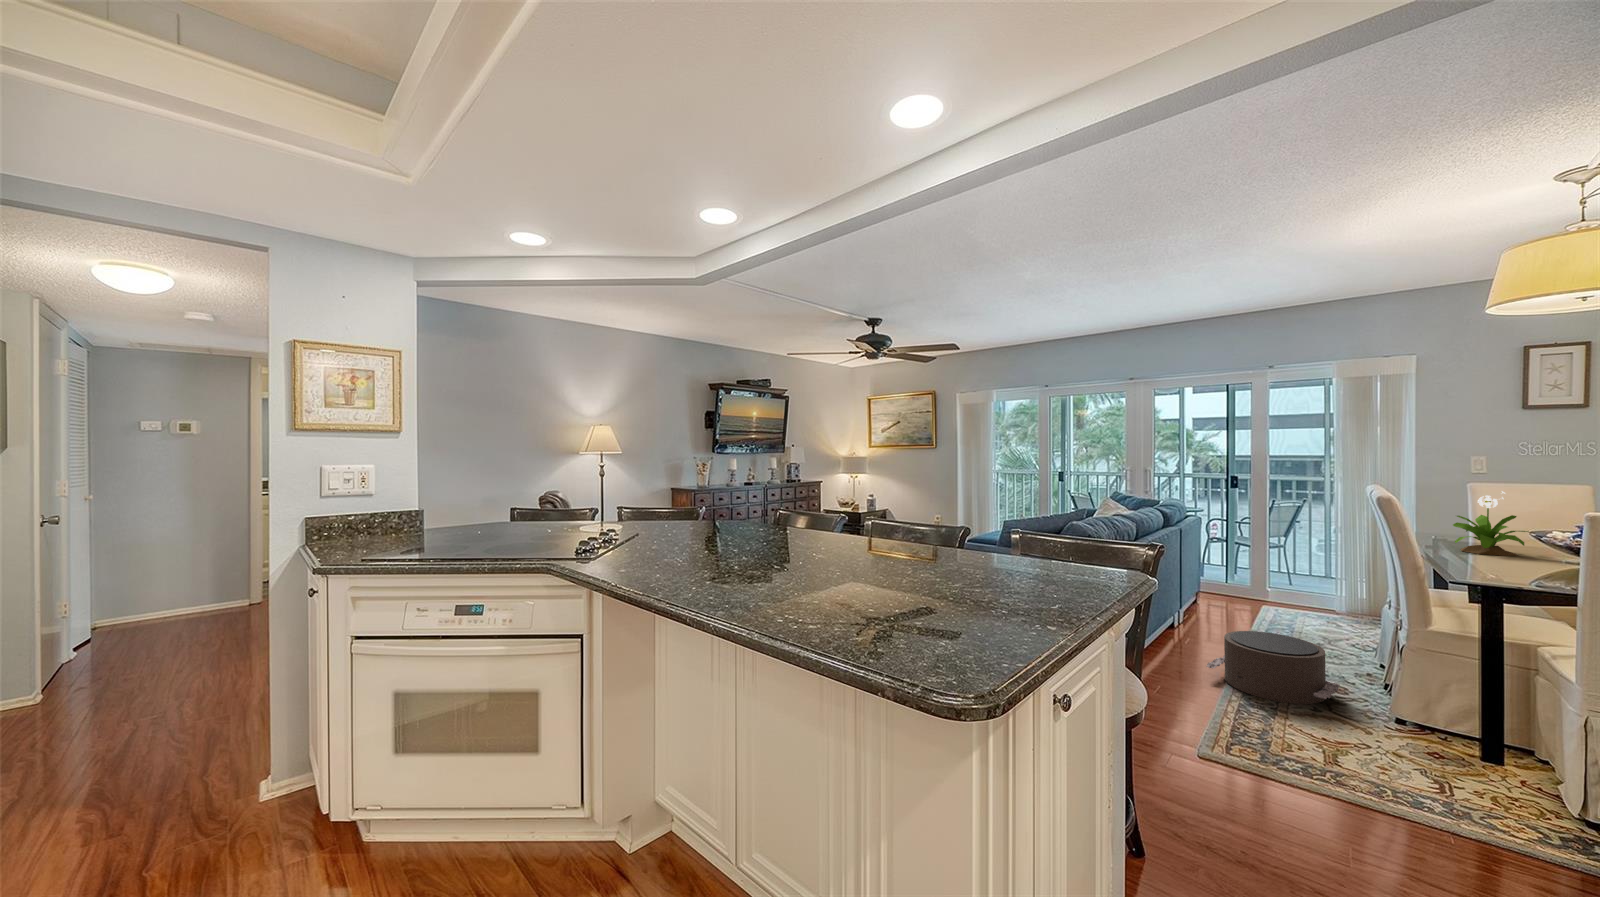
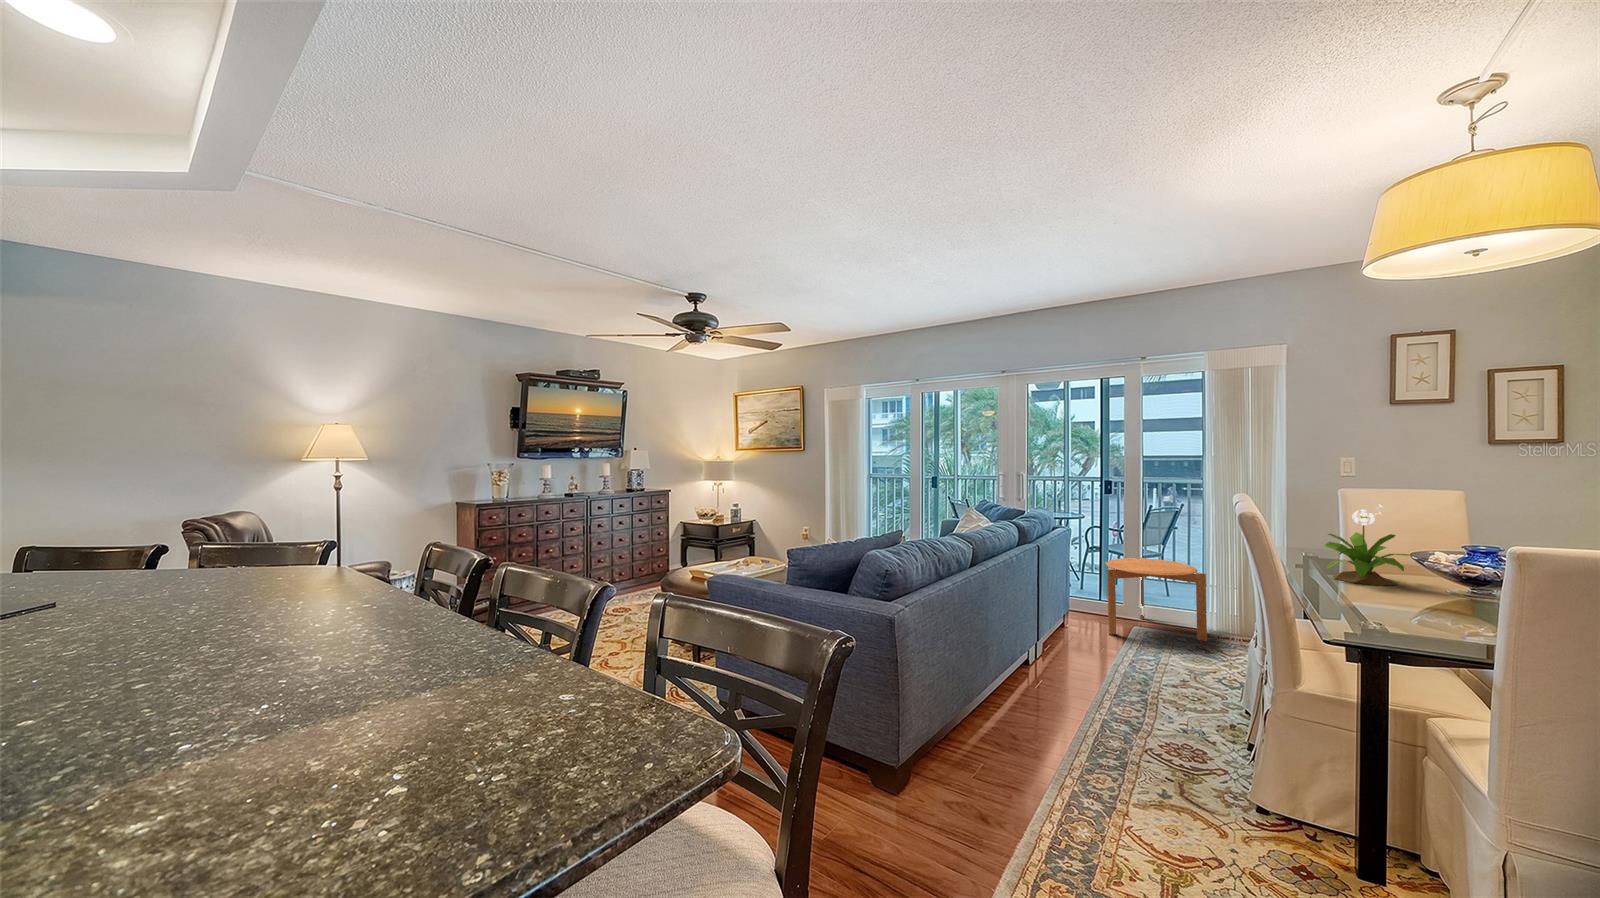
side table: none [1233,545,1332,618] -> present [1106,558,1207,641]
pouf: present [1206,631,1340,704] -> none [1045,679,1197,781]

